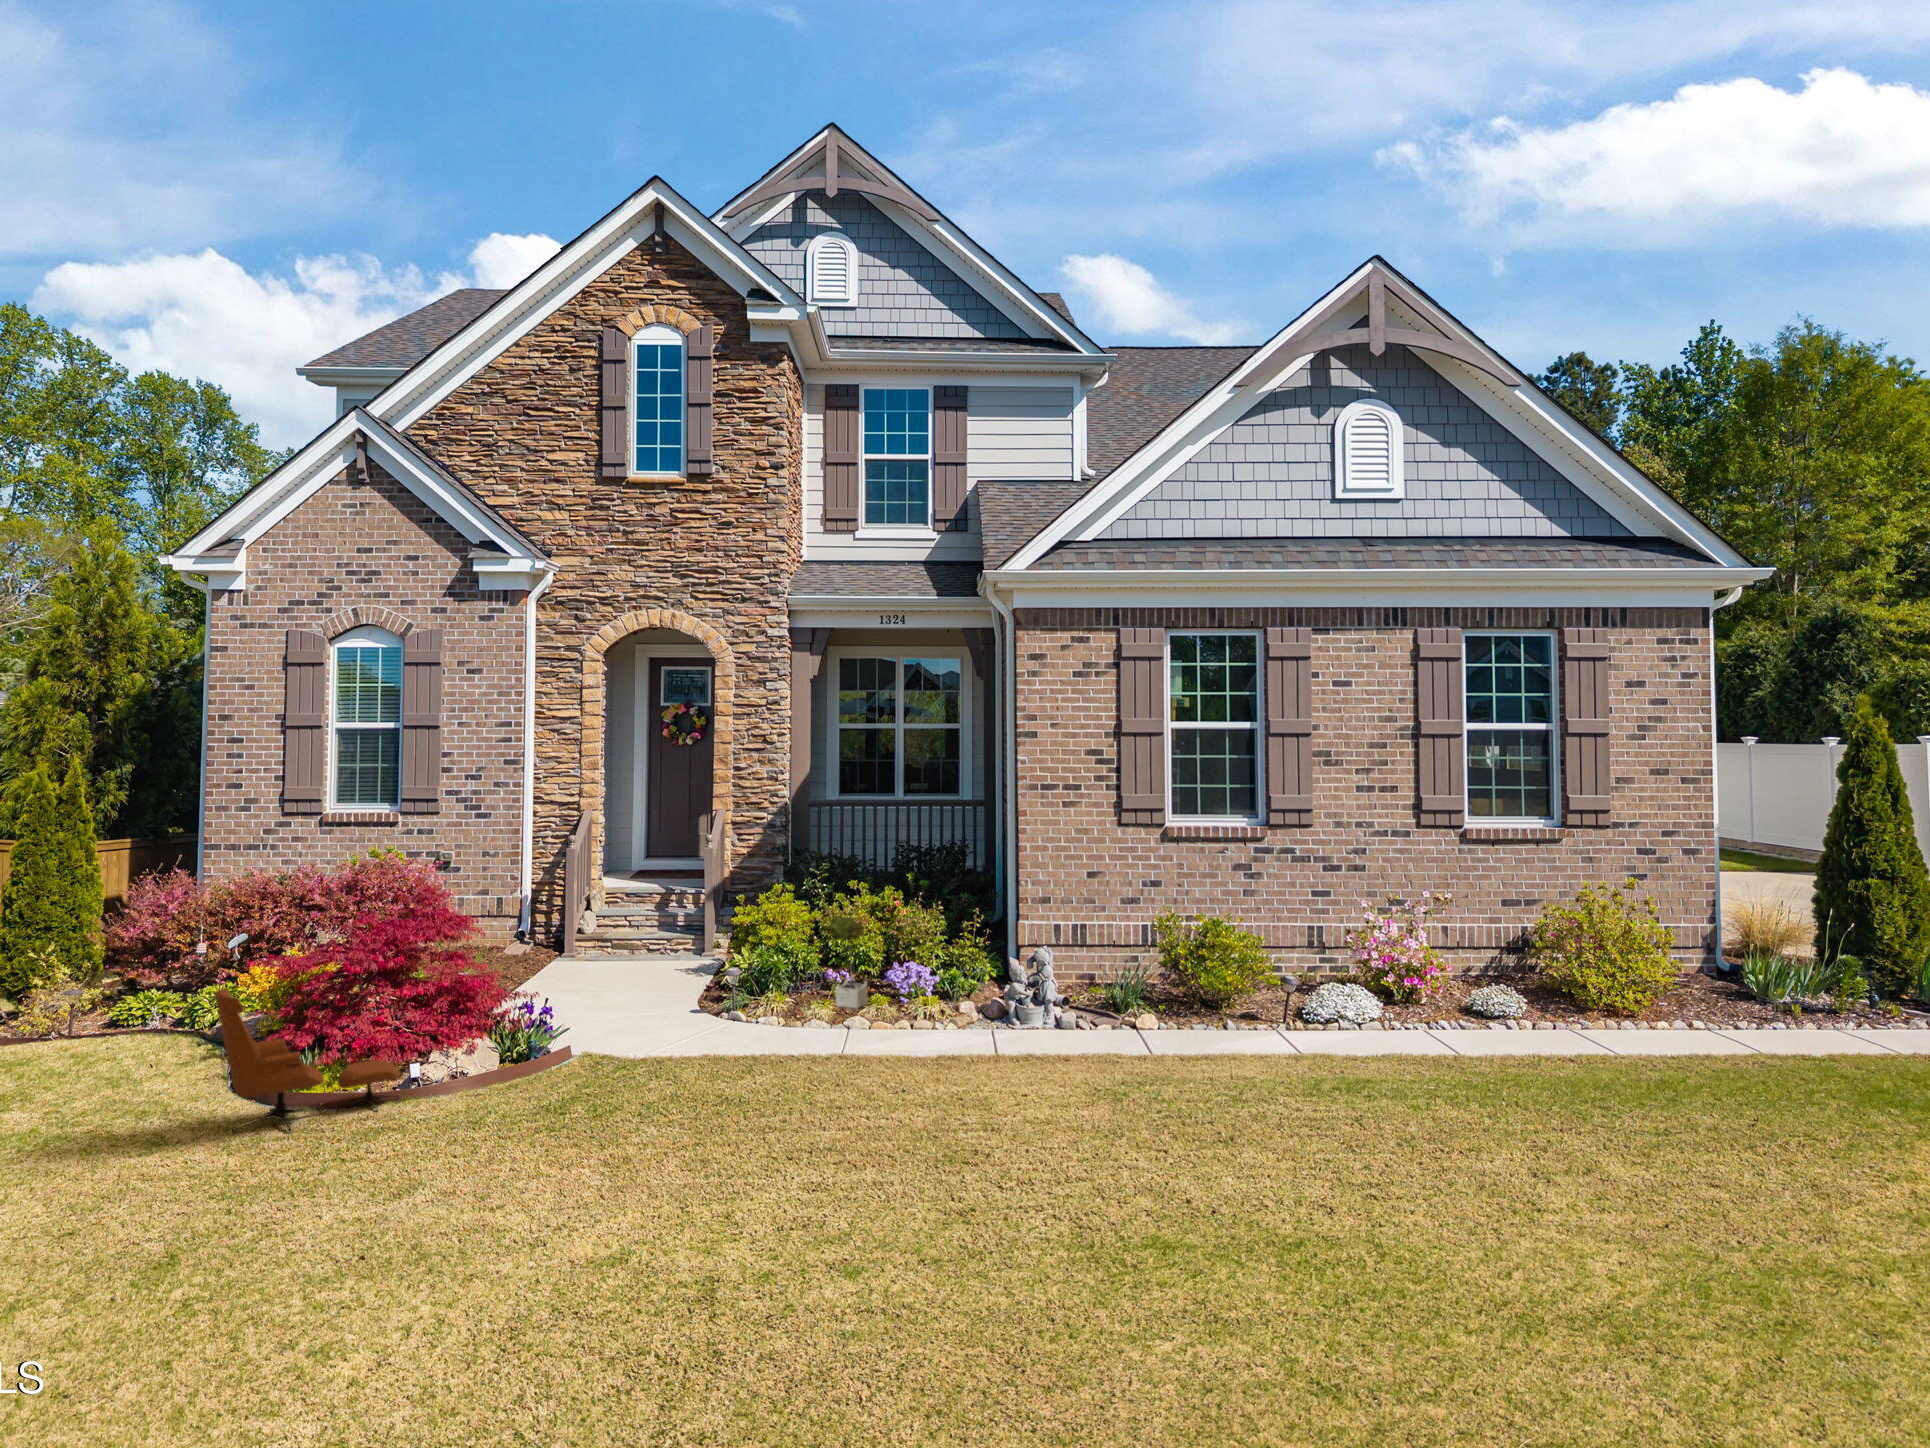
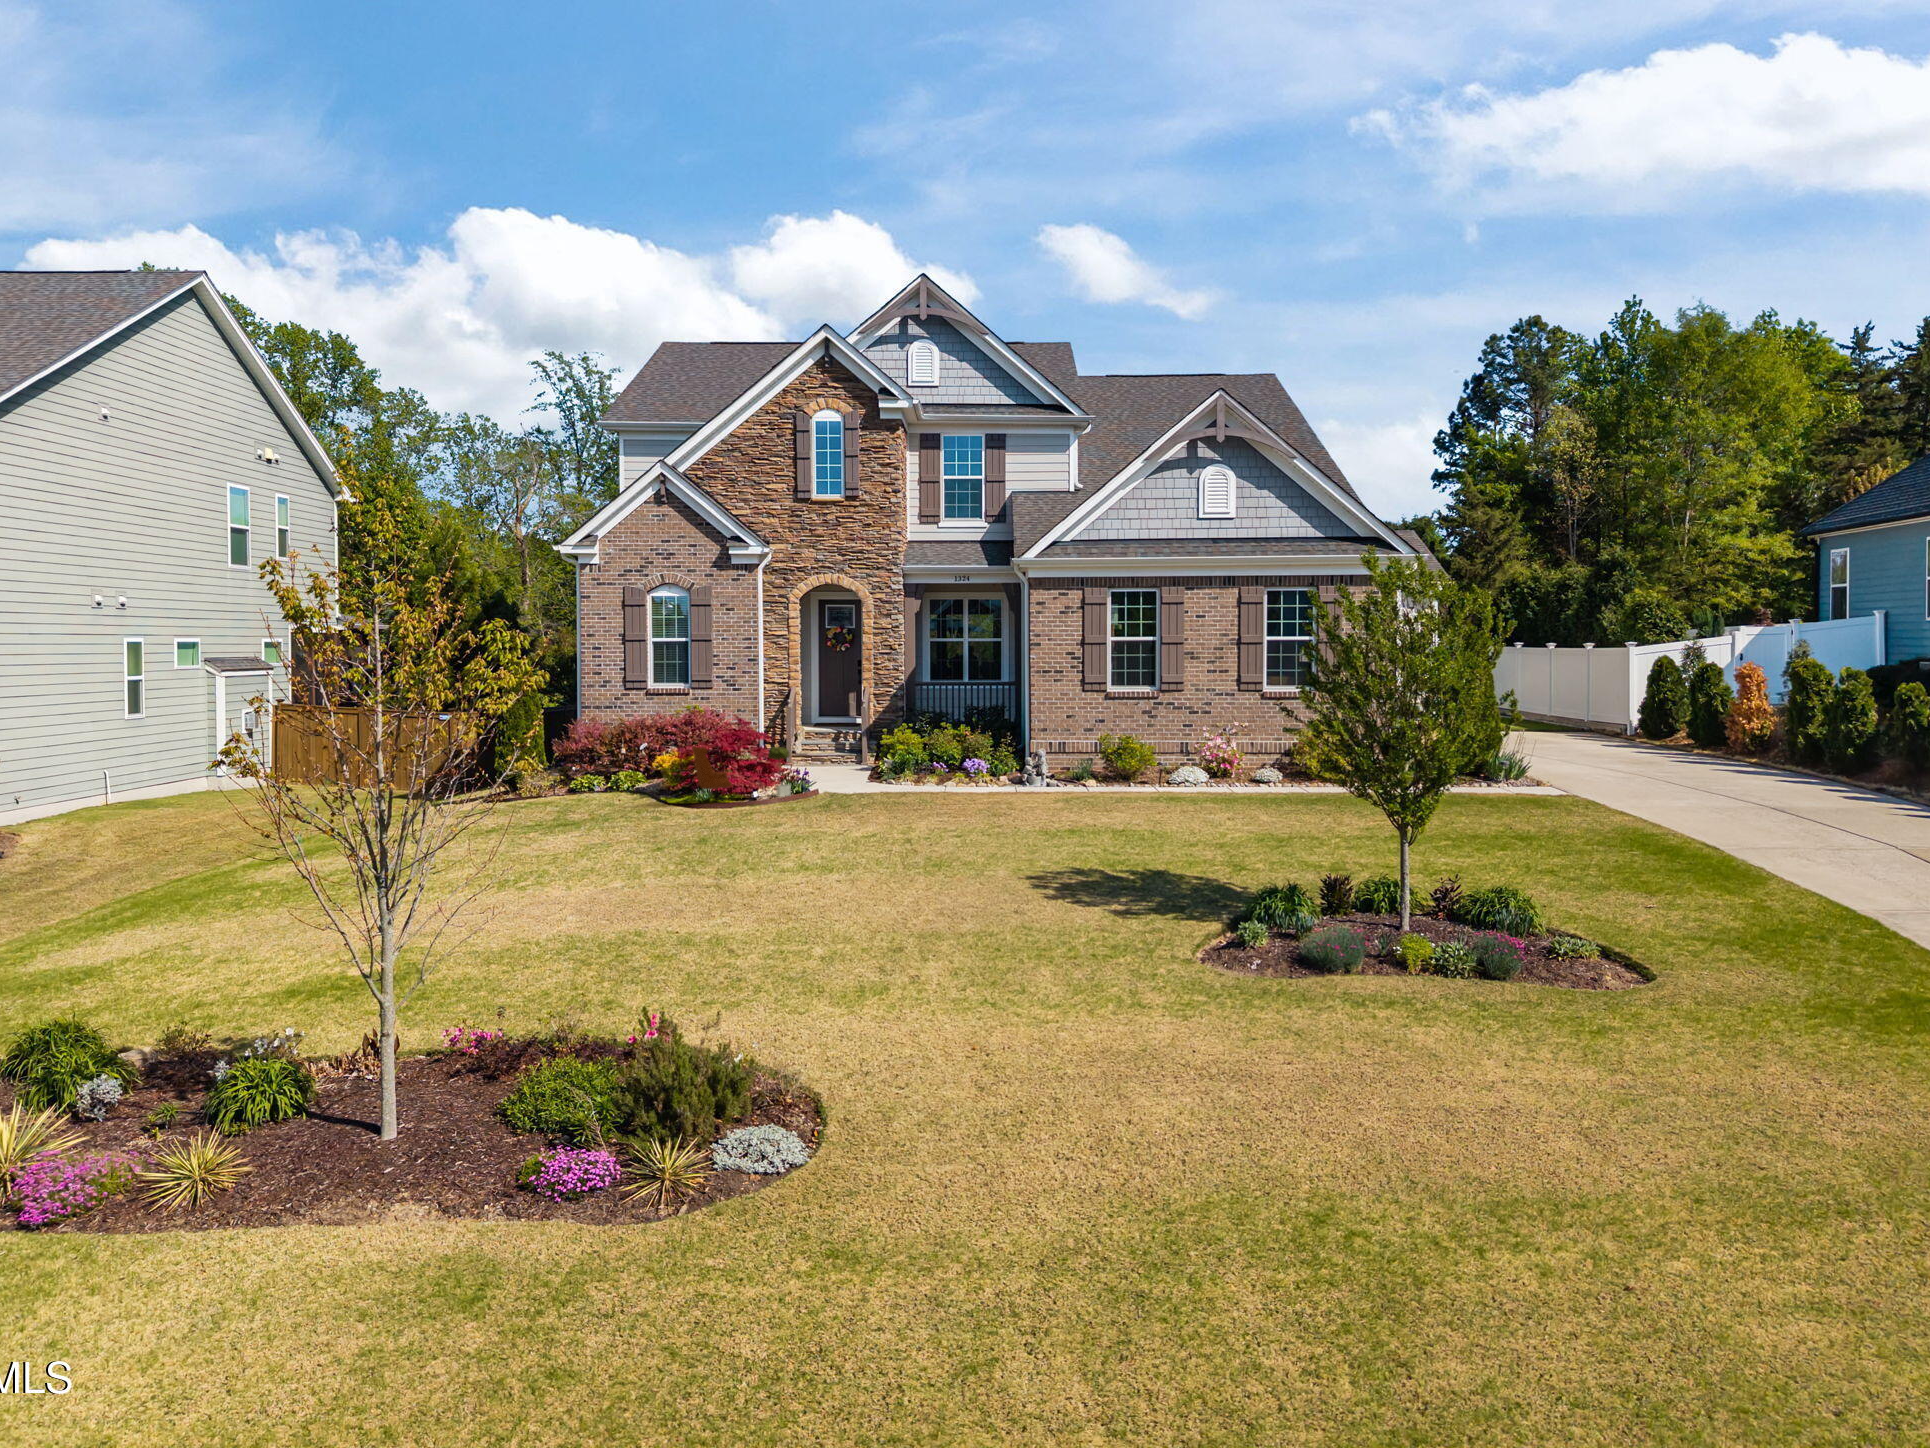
potted tree: present [829,916,868,1009] -> present [768,747,791,797]

